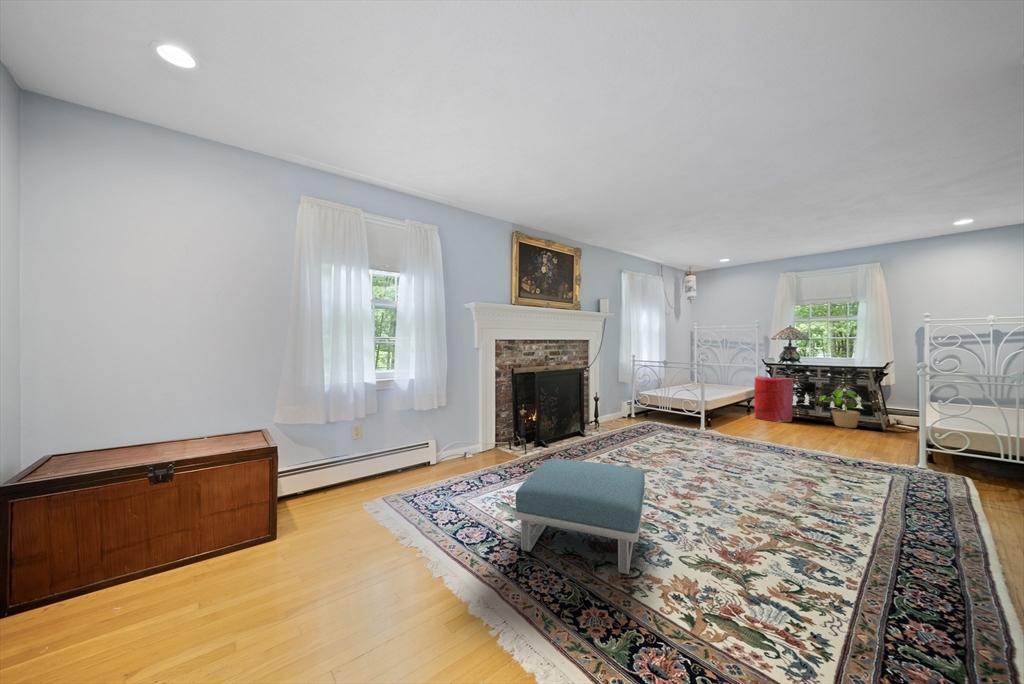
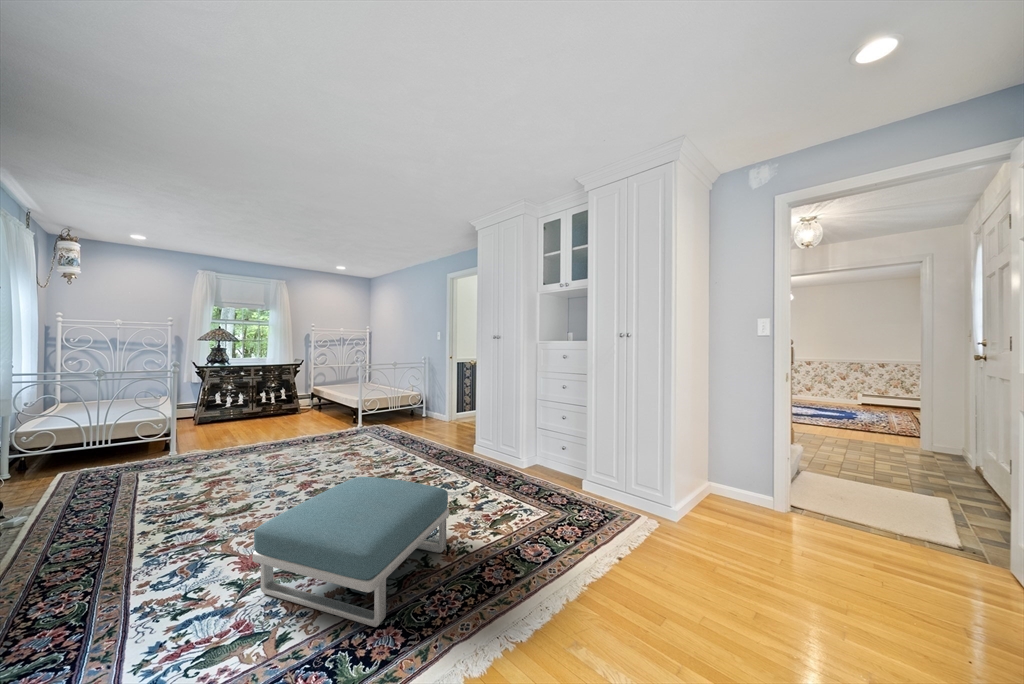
laundry hamper: present [754,376,793,422] -> none [194,380,236,428]
potted plant: present [819,390,862,428] -> none [260,384,296,416]

